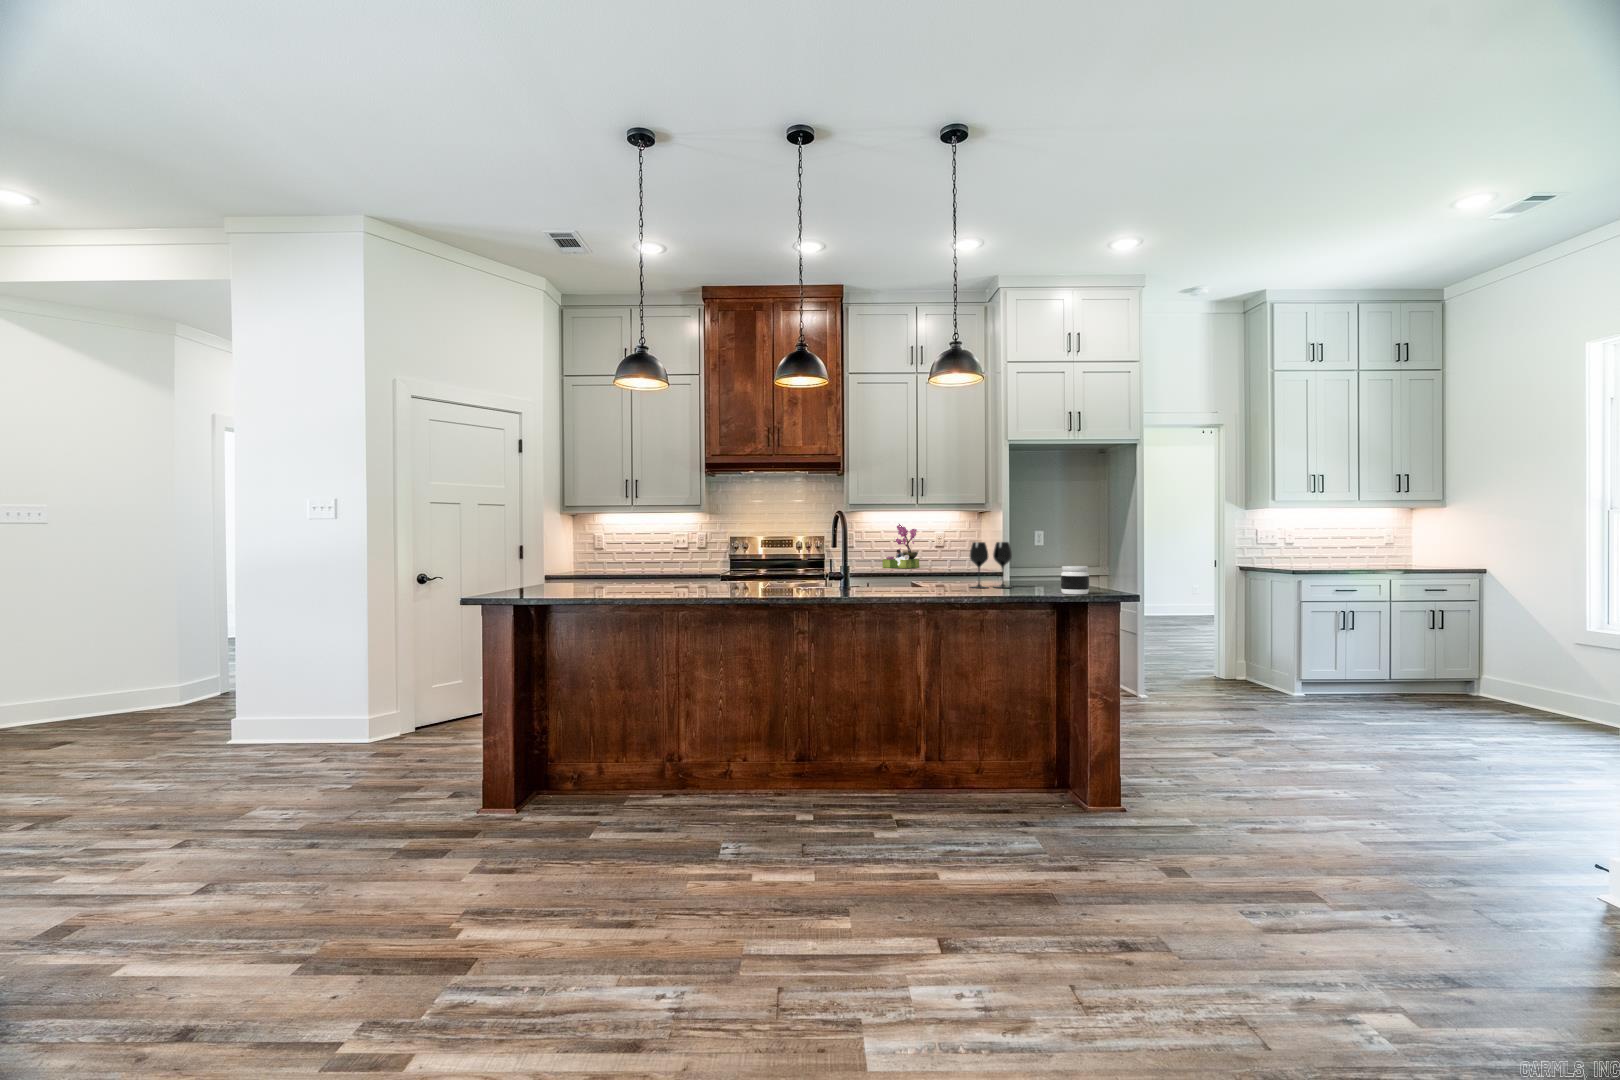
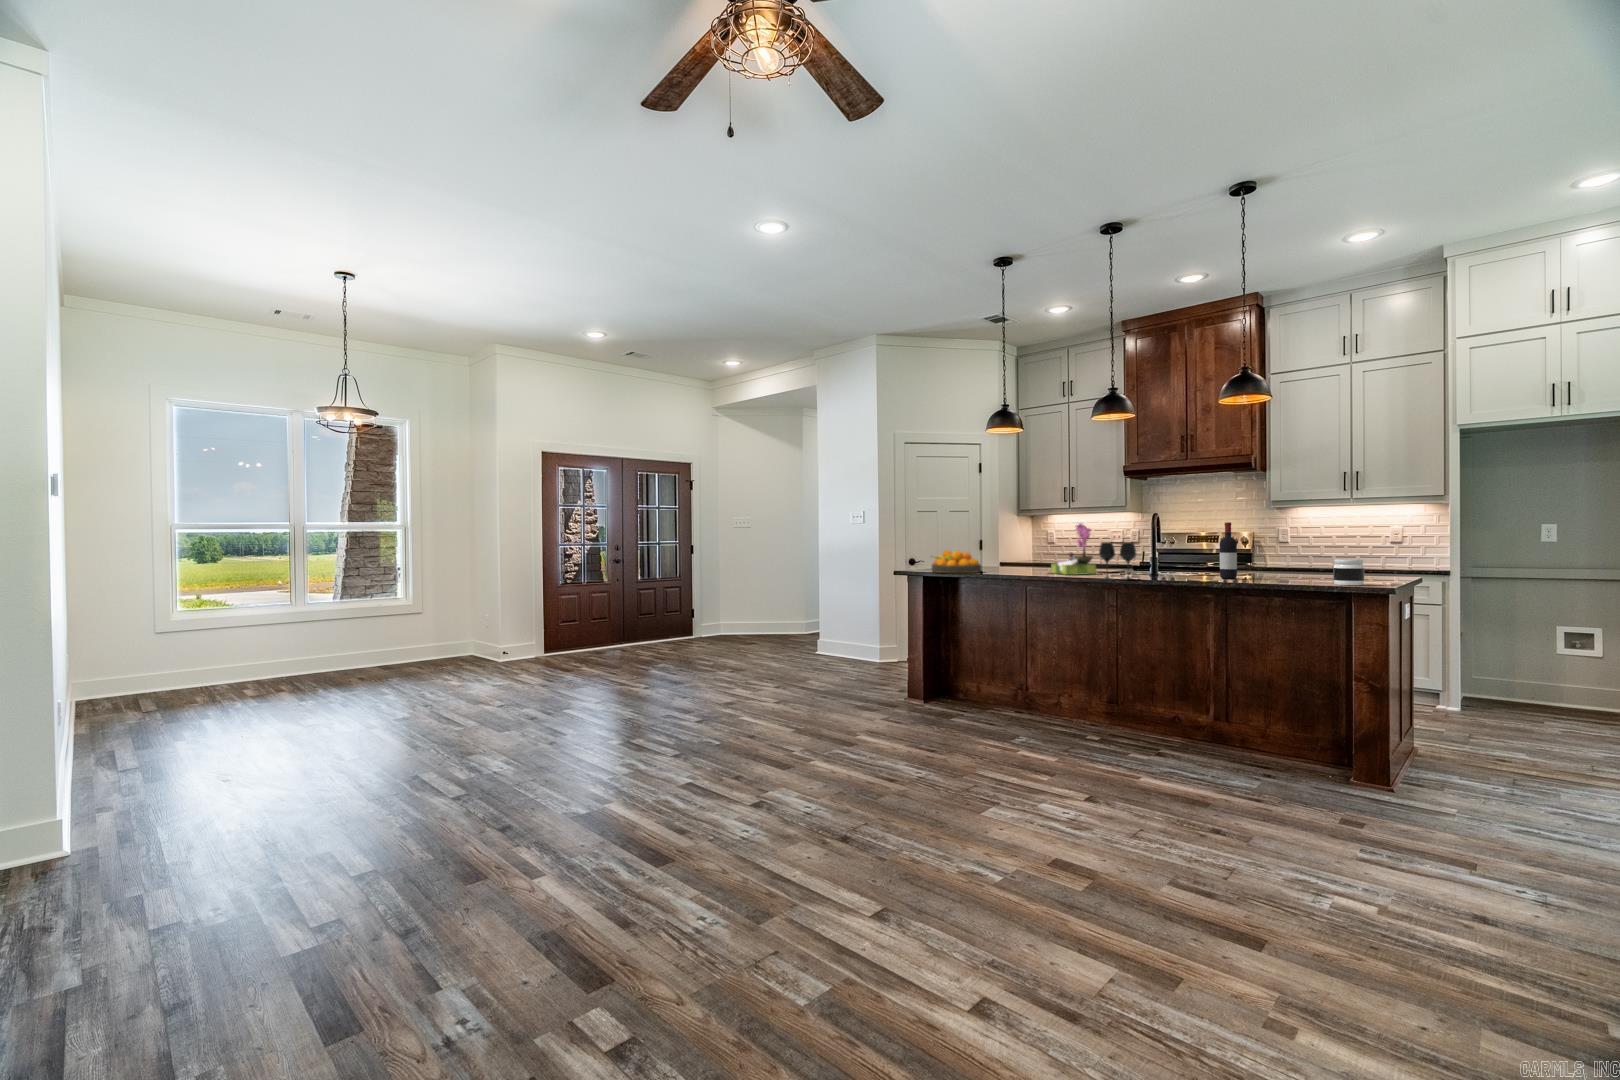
flower arrangement: present [882,524,919,568] -> present [1051,523,1096,575]
wine bottle: none [941,524,959,592] -> present [1220,522,1237,579]
wine glass: present [969,542,1012,588] -> present [1099,542,1136,580]
fruit bowl: none [518,561,601,598] -> present [932,550,981,573]

